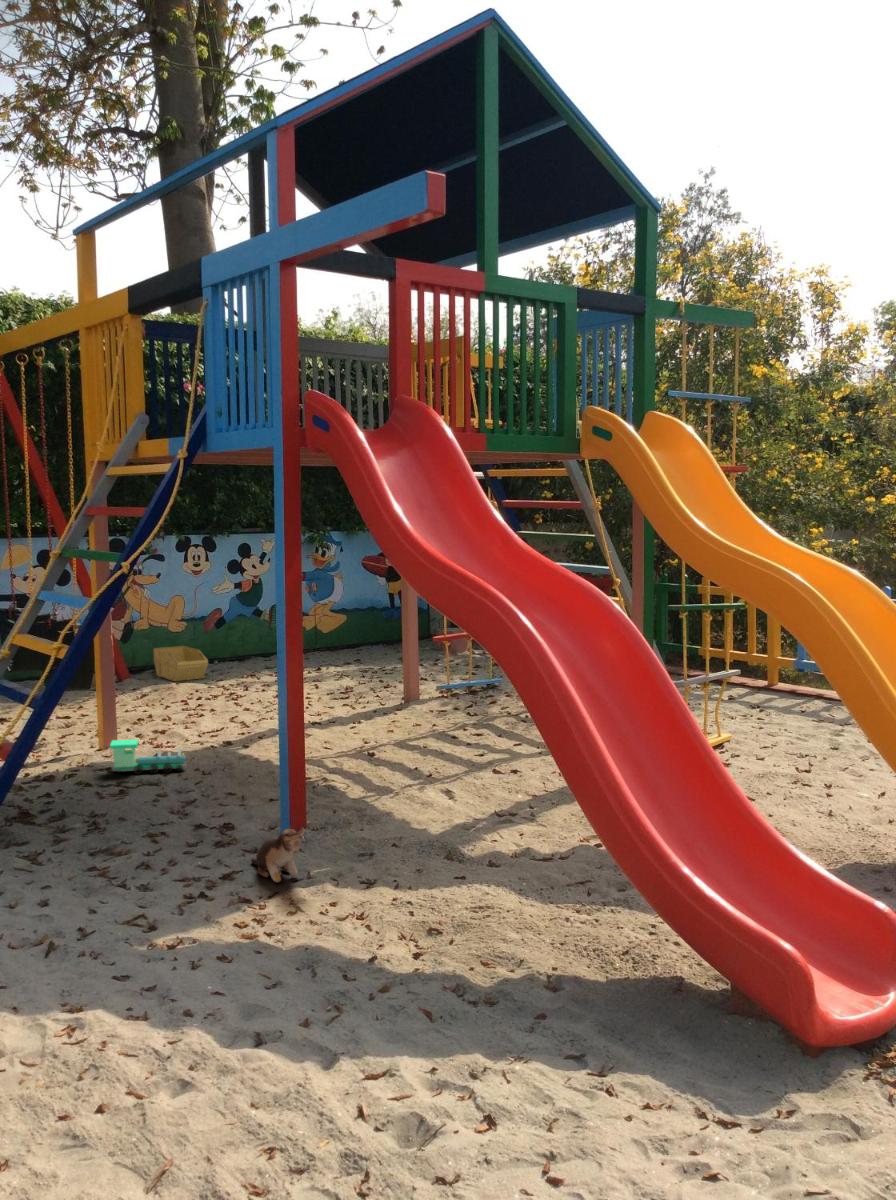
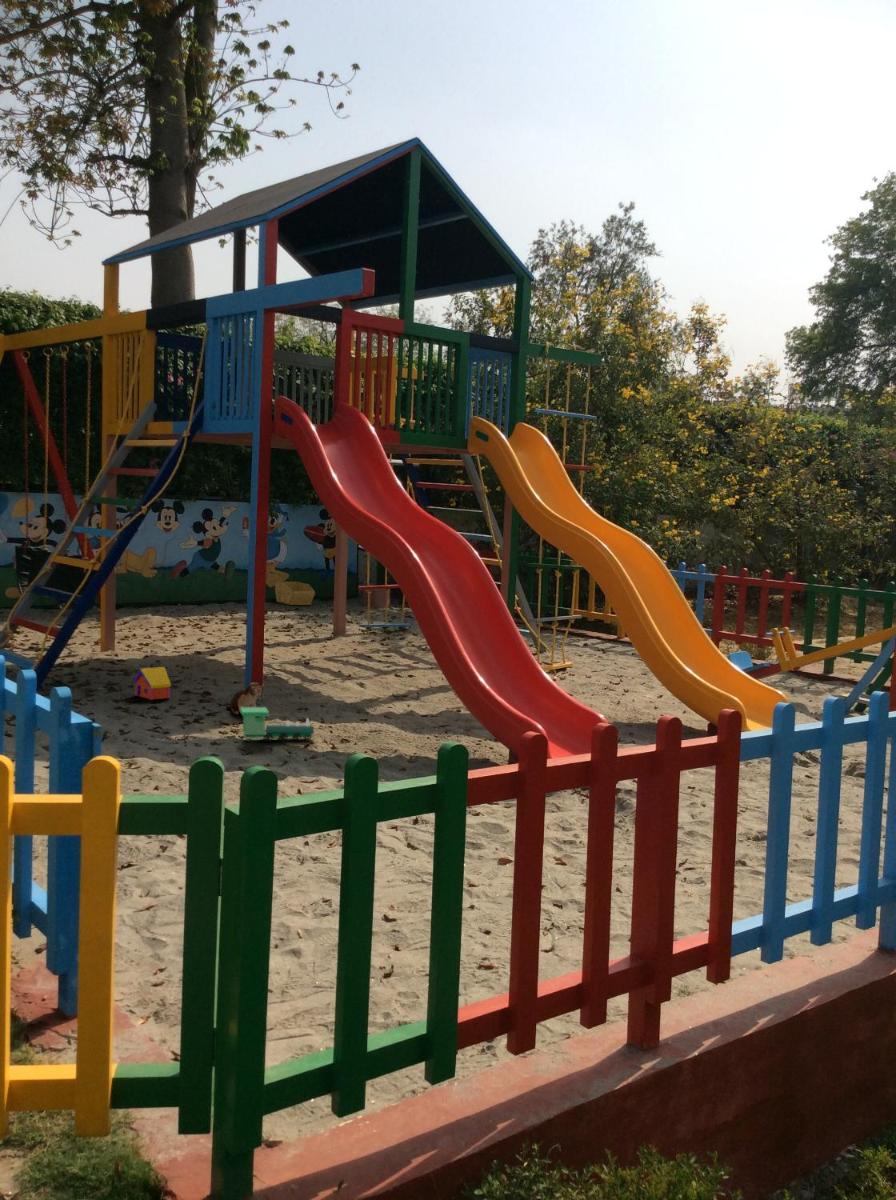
storage bin: present [153,646,208,681] -> present [275,581,315,605]
toy train: present [110,739,186,773] -> present [240,707,314,742]
toy house: none [118,797,171,850] -> present [133,667,171,700]

